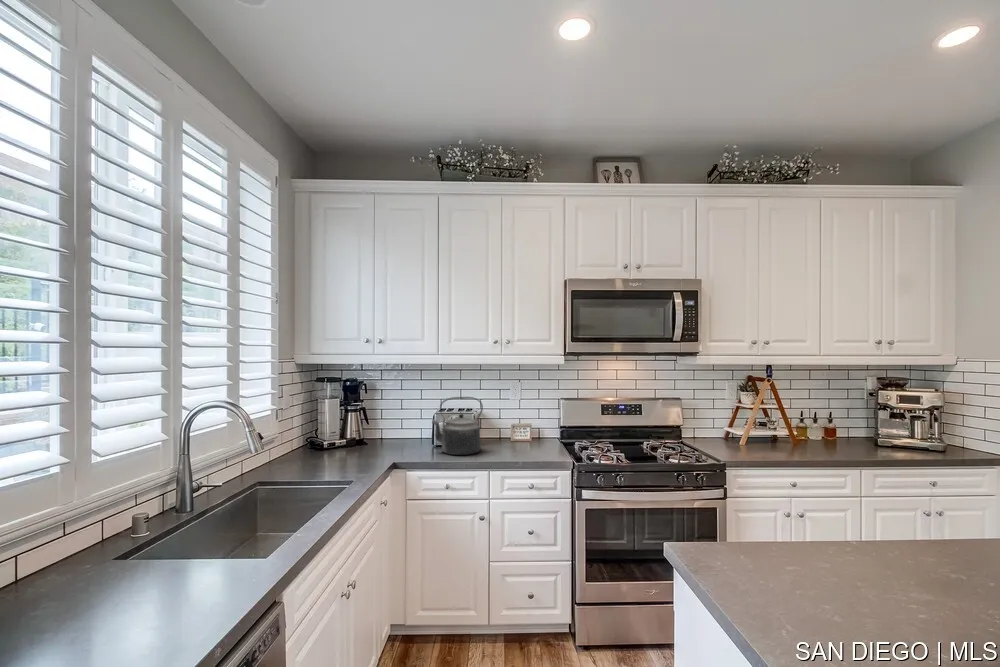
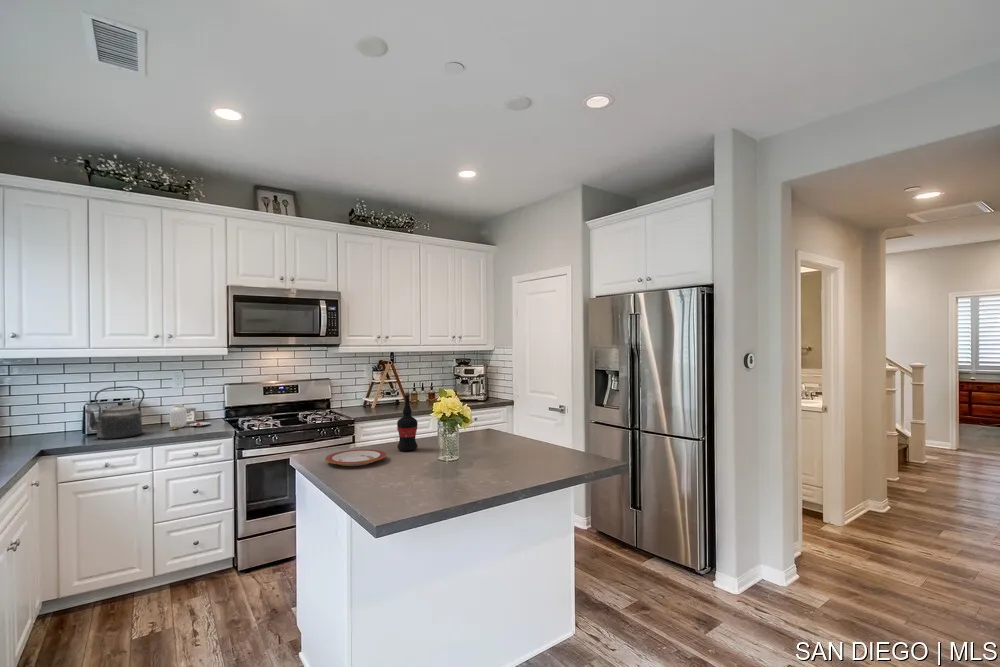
jar: none [505,420,547,450] -> present [168,404,210,430]
wine bottle: none [872,466,927,590] -> present [397,392,418,451]
plate: none [738,562,878,626] -> present [325,449,387,466]

